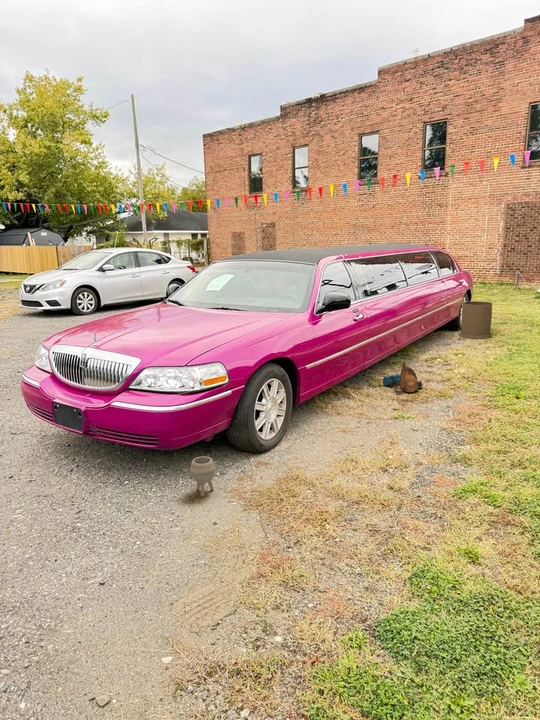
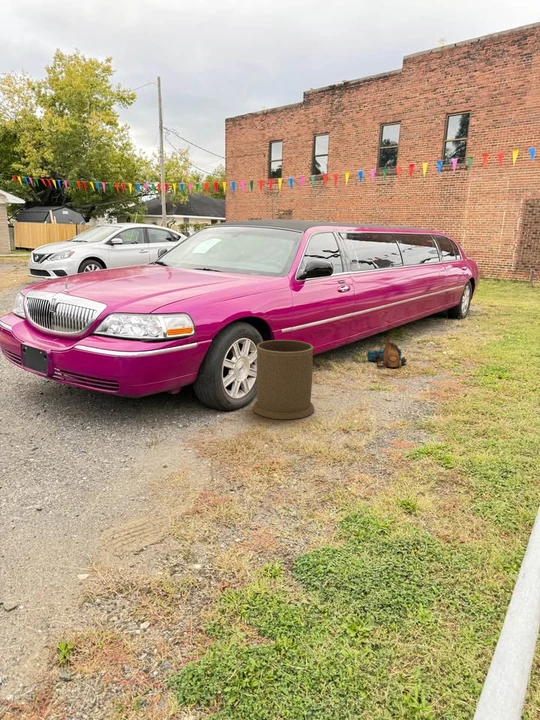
trash can: present [459,301,492,339] -> present [253,340,314,419]
planter: present [190,456,216,497] -> none [149,404,174,443]

